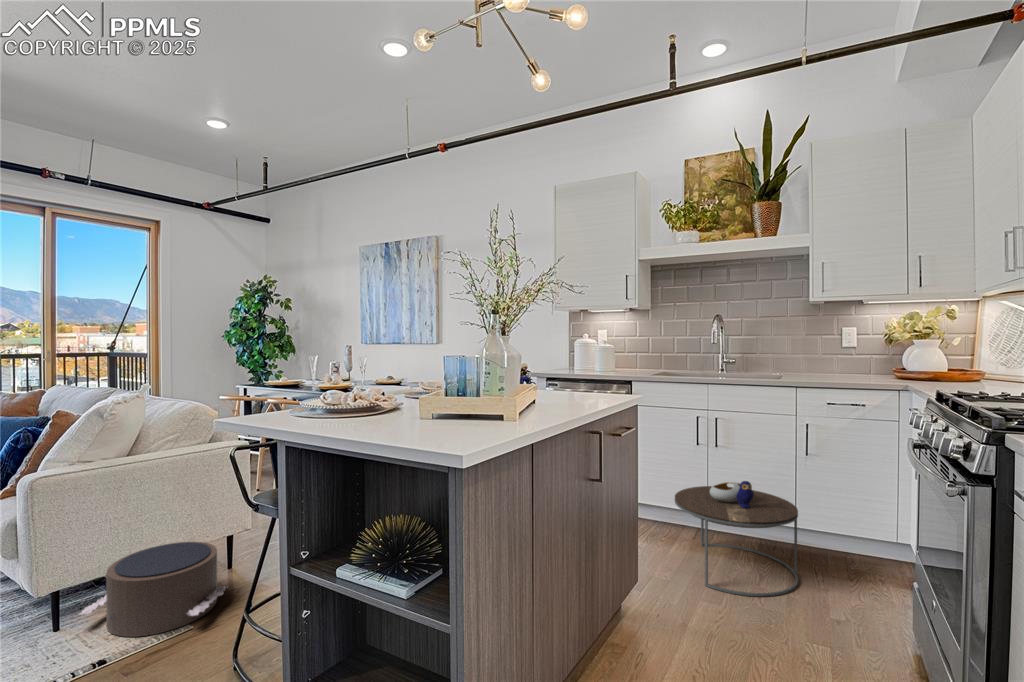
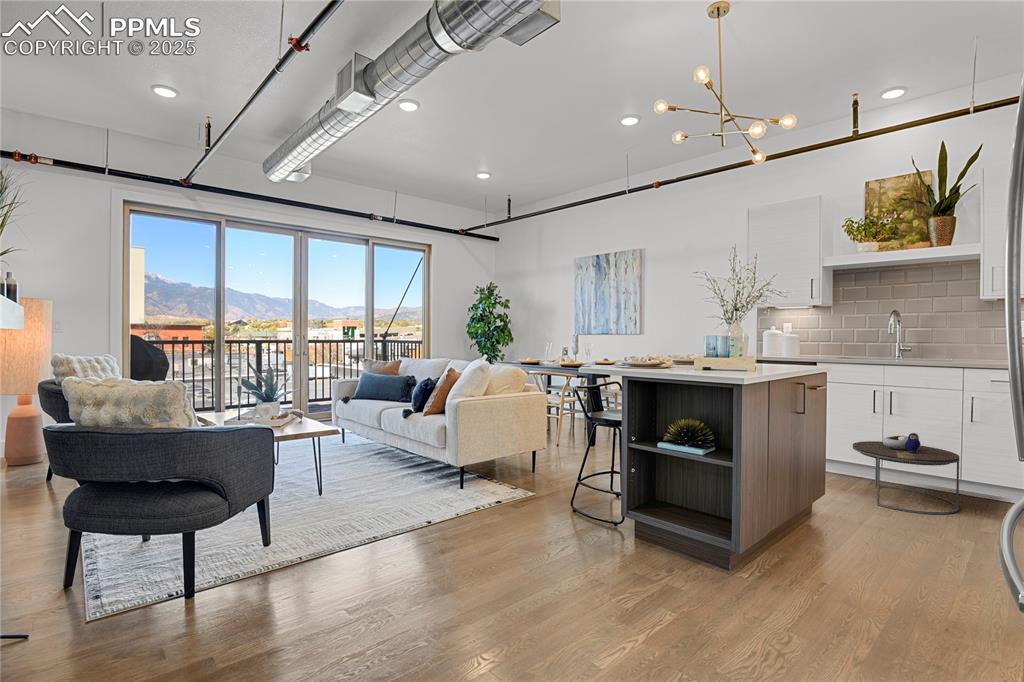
pouf: present [80,542,227,637] -> none [479,447,548,490]

